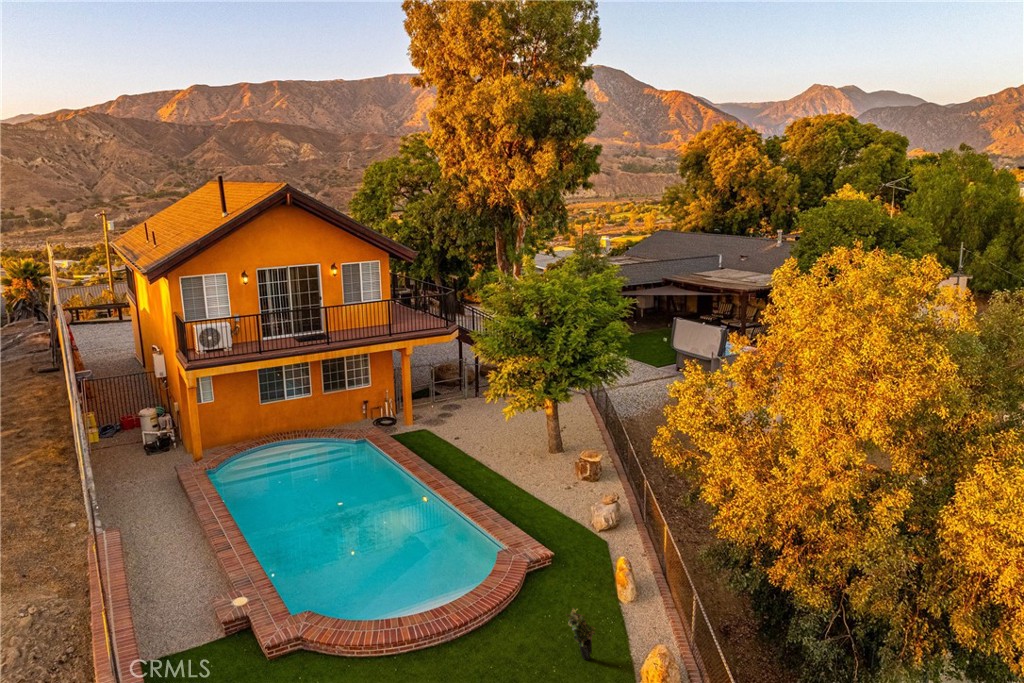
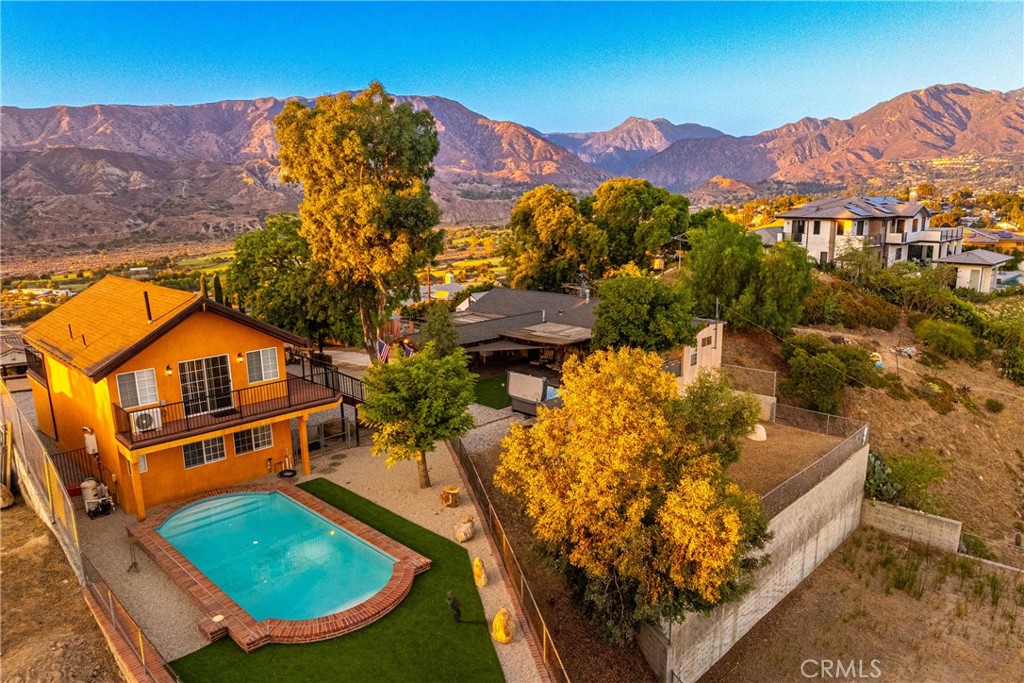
side table: none [162,473,182,520] -> present [124,536,140,572]

